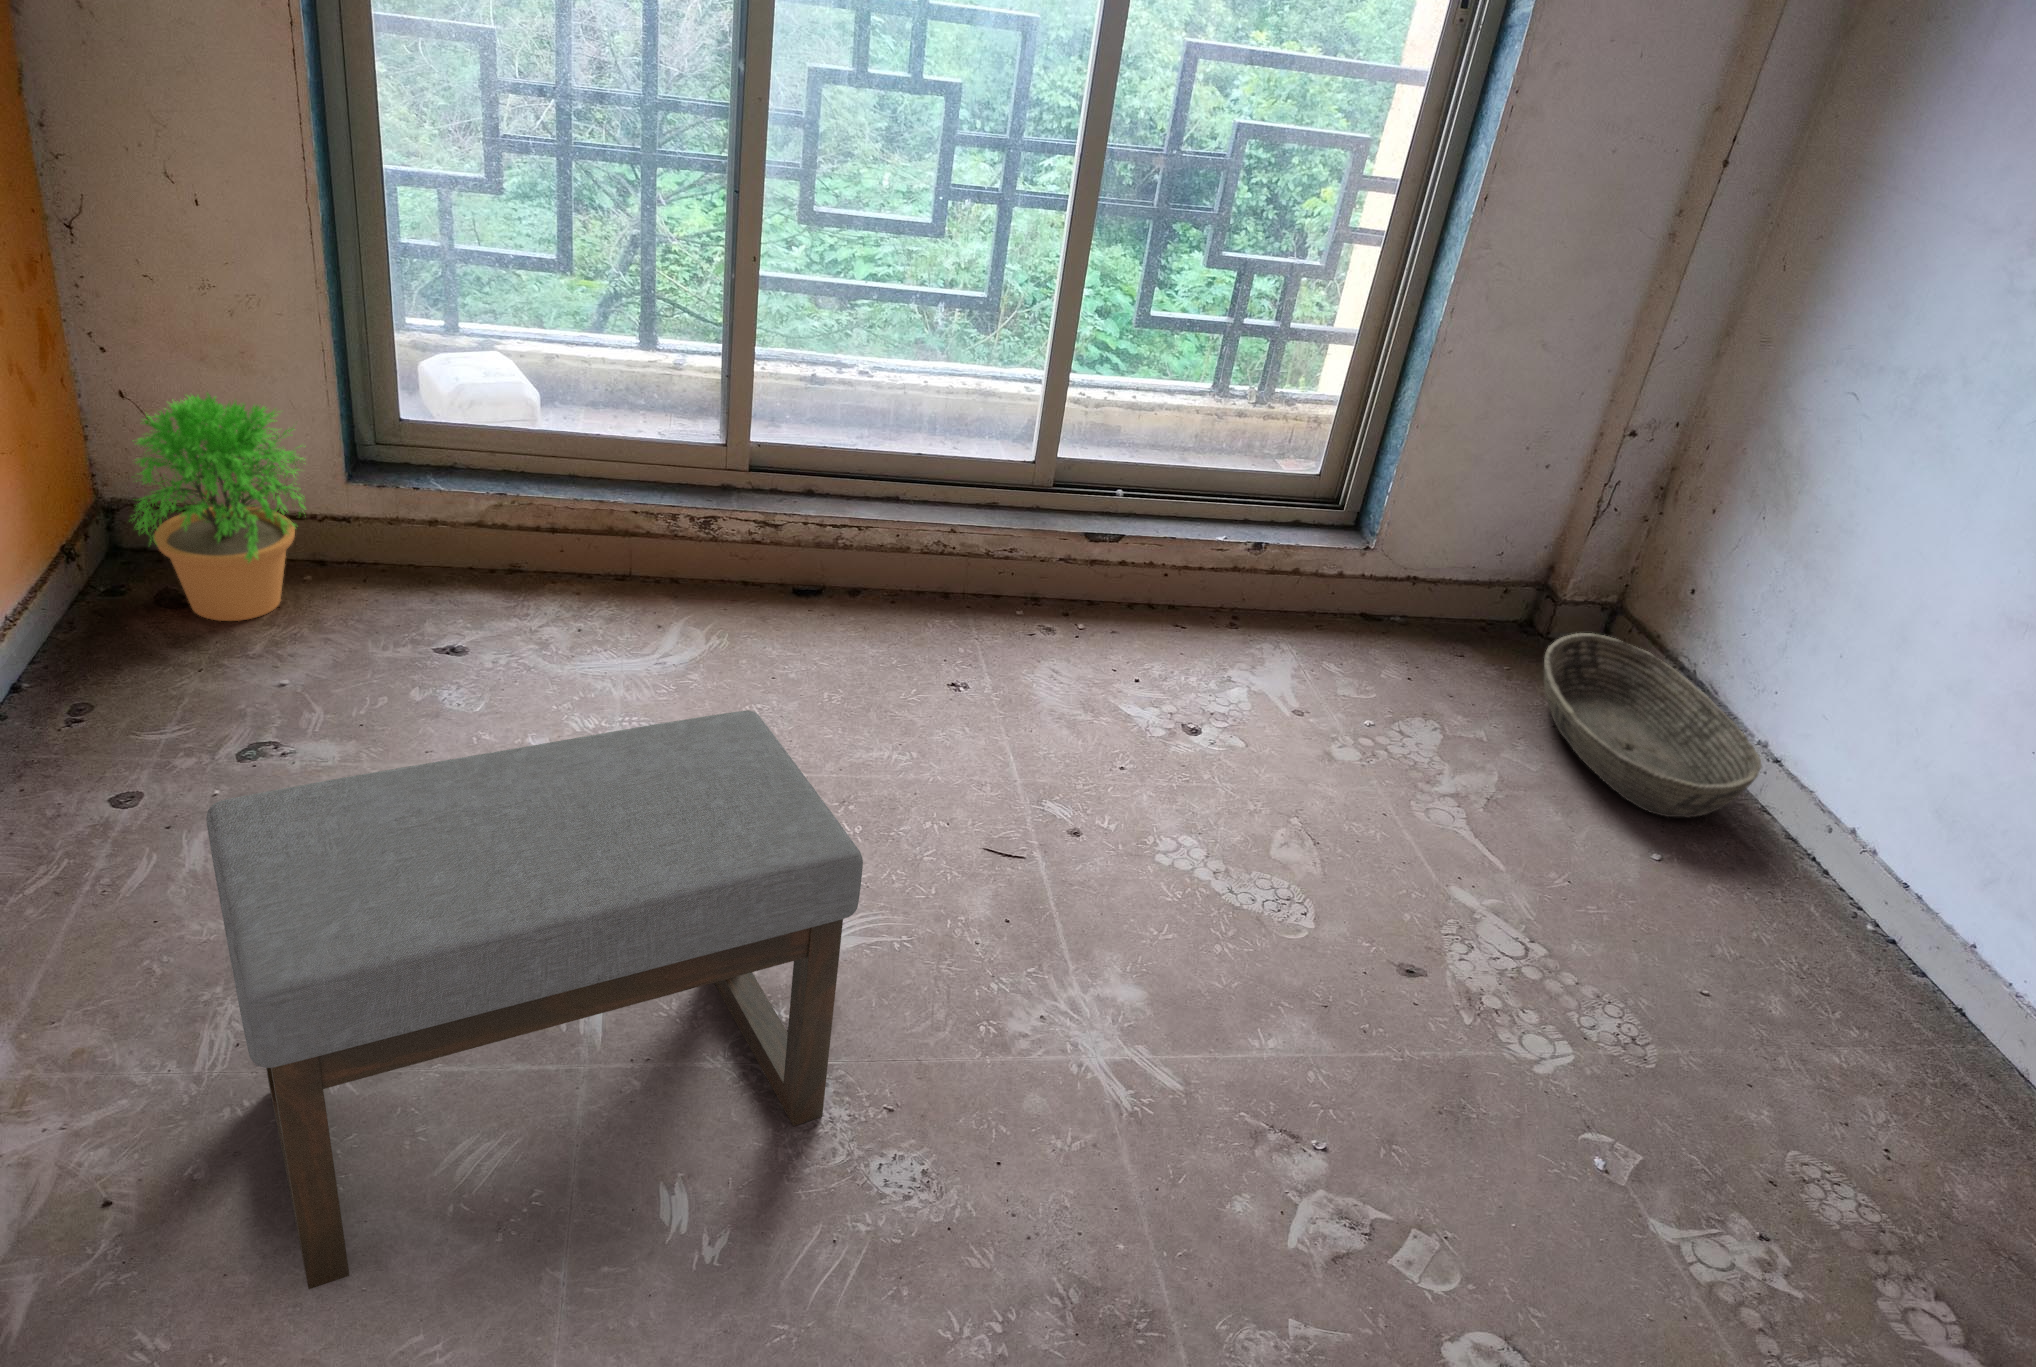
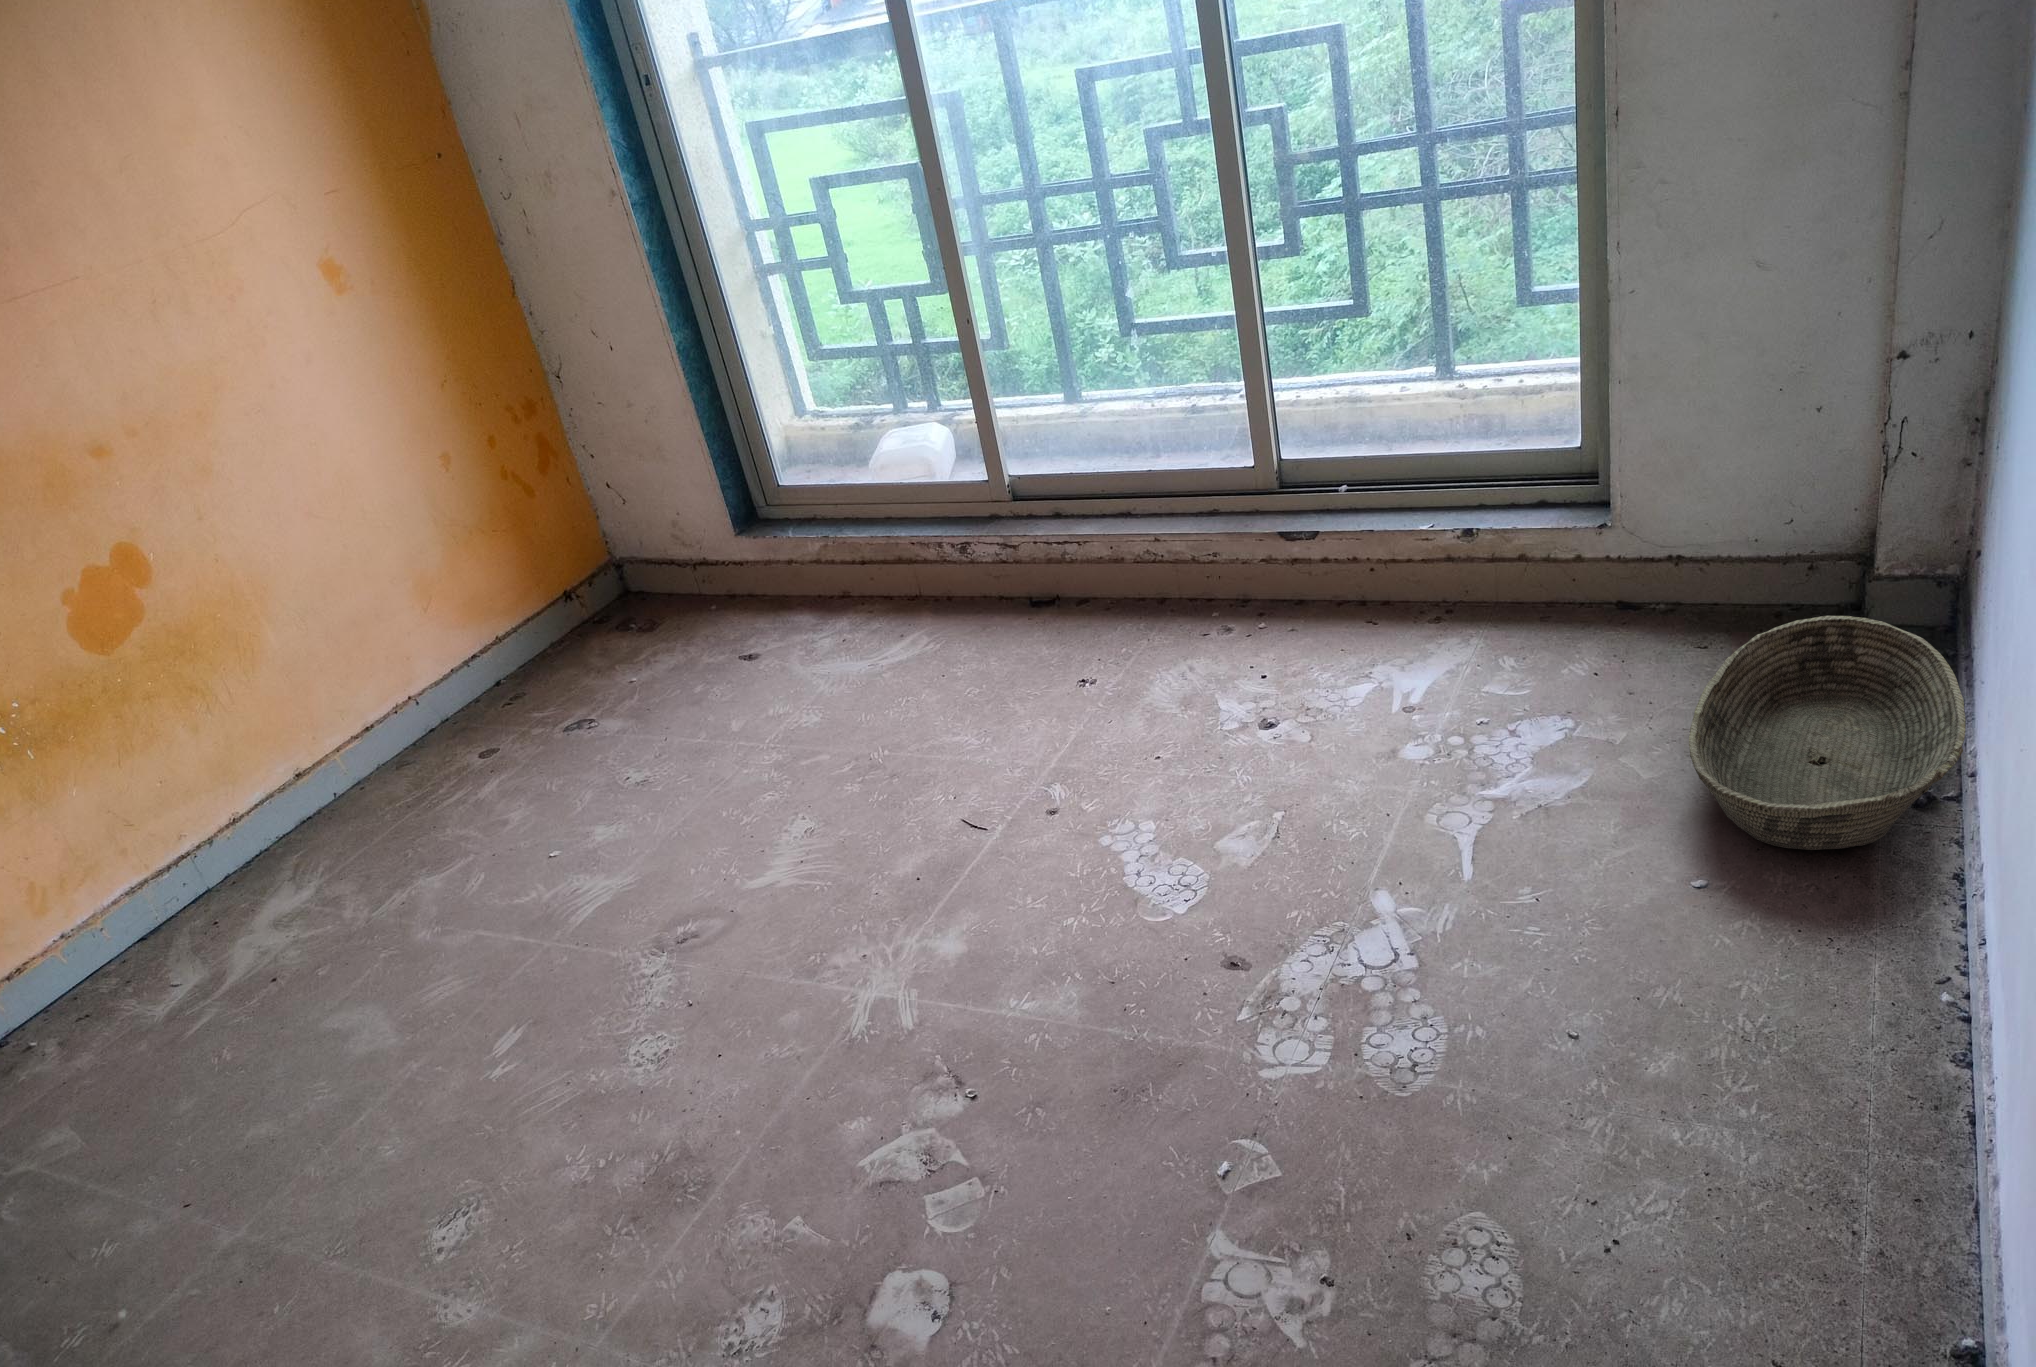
potted plant: present [133,393,306,621] -> none [572,481,704,638]
ottoman: present [206,710,863,1289] -> none [243,687,717,1028]

